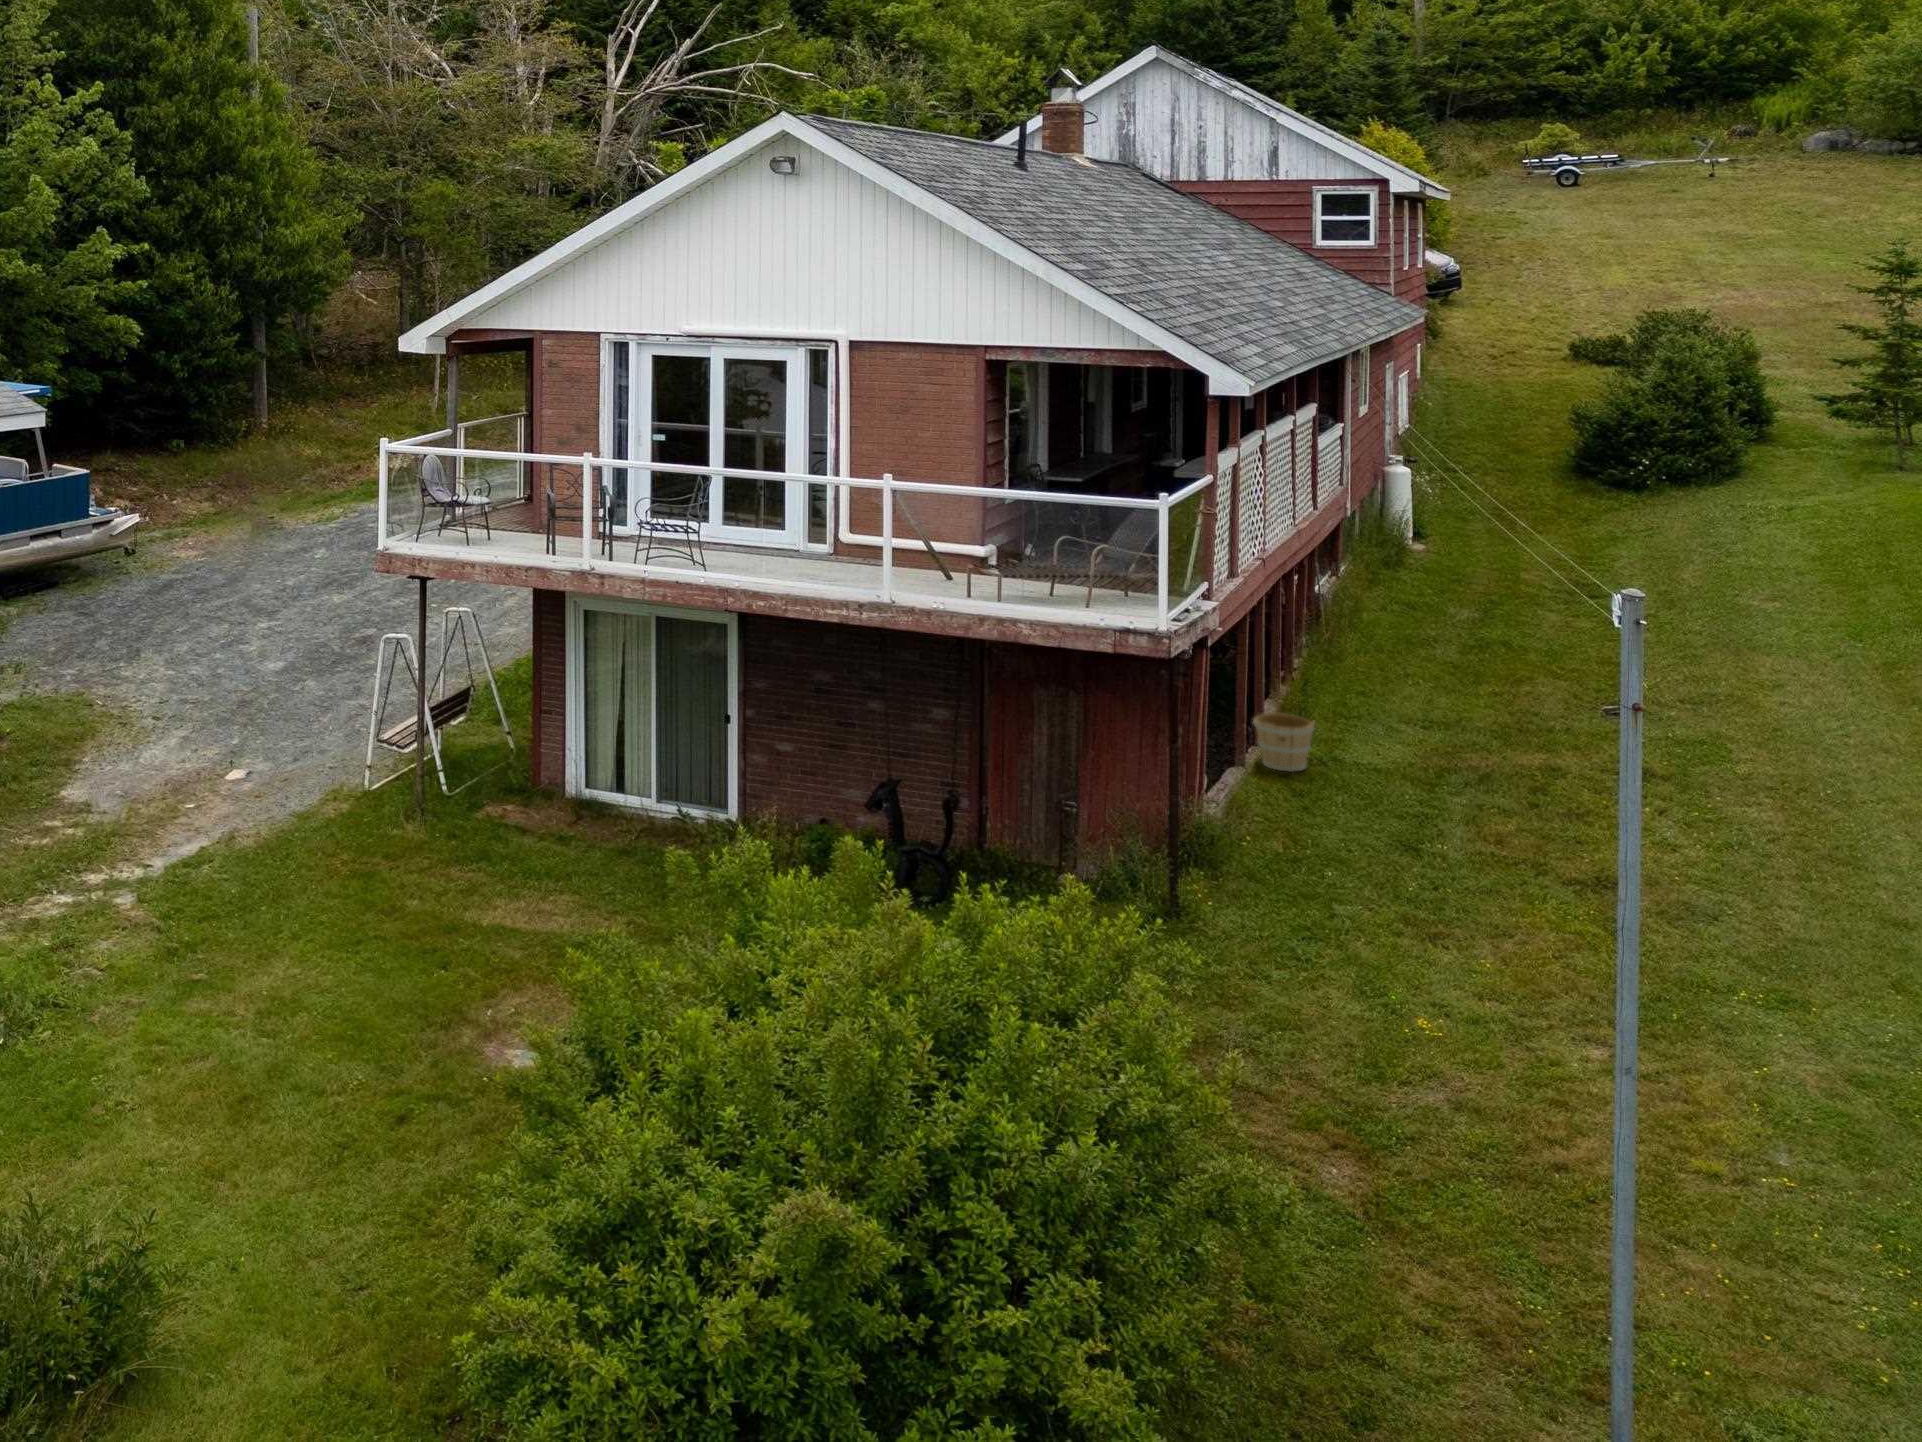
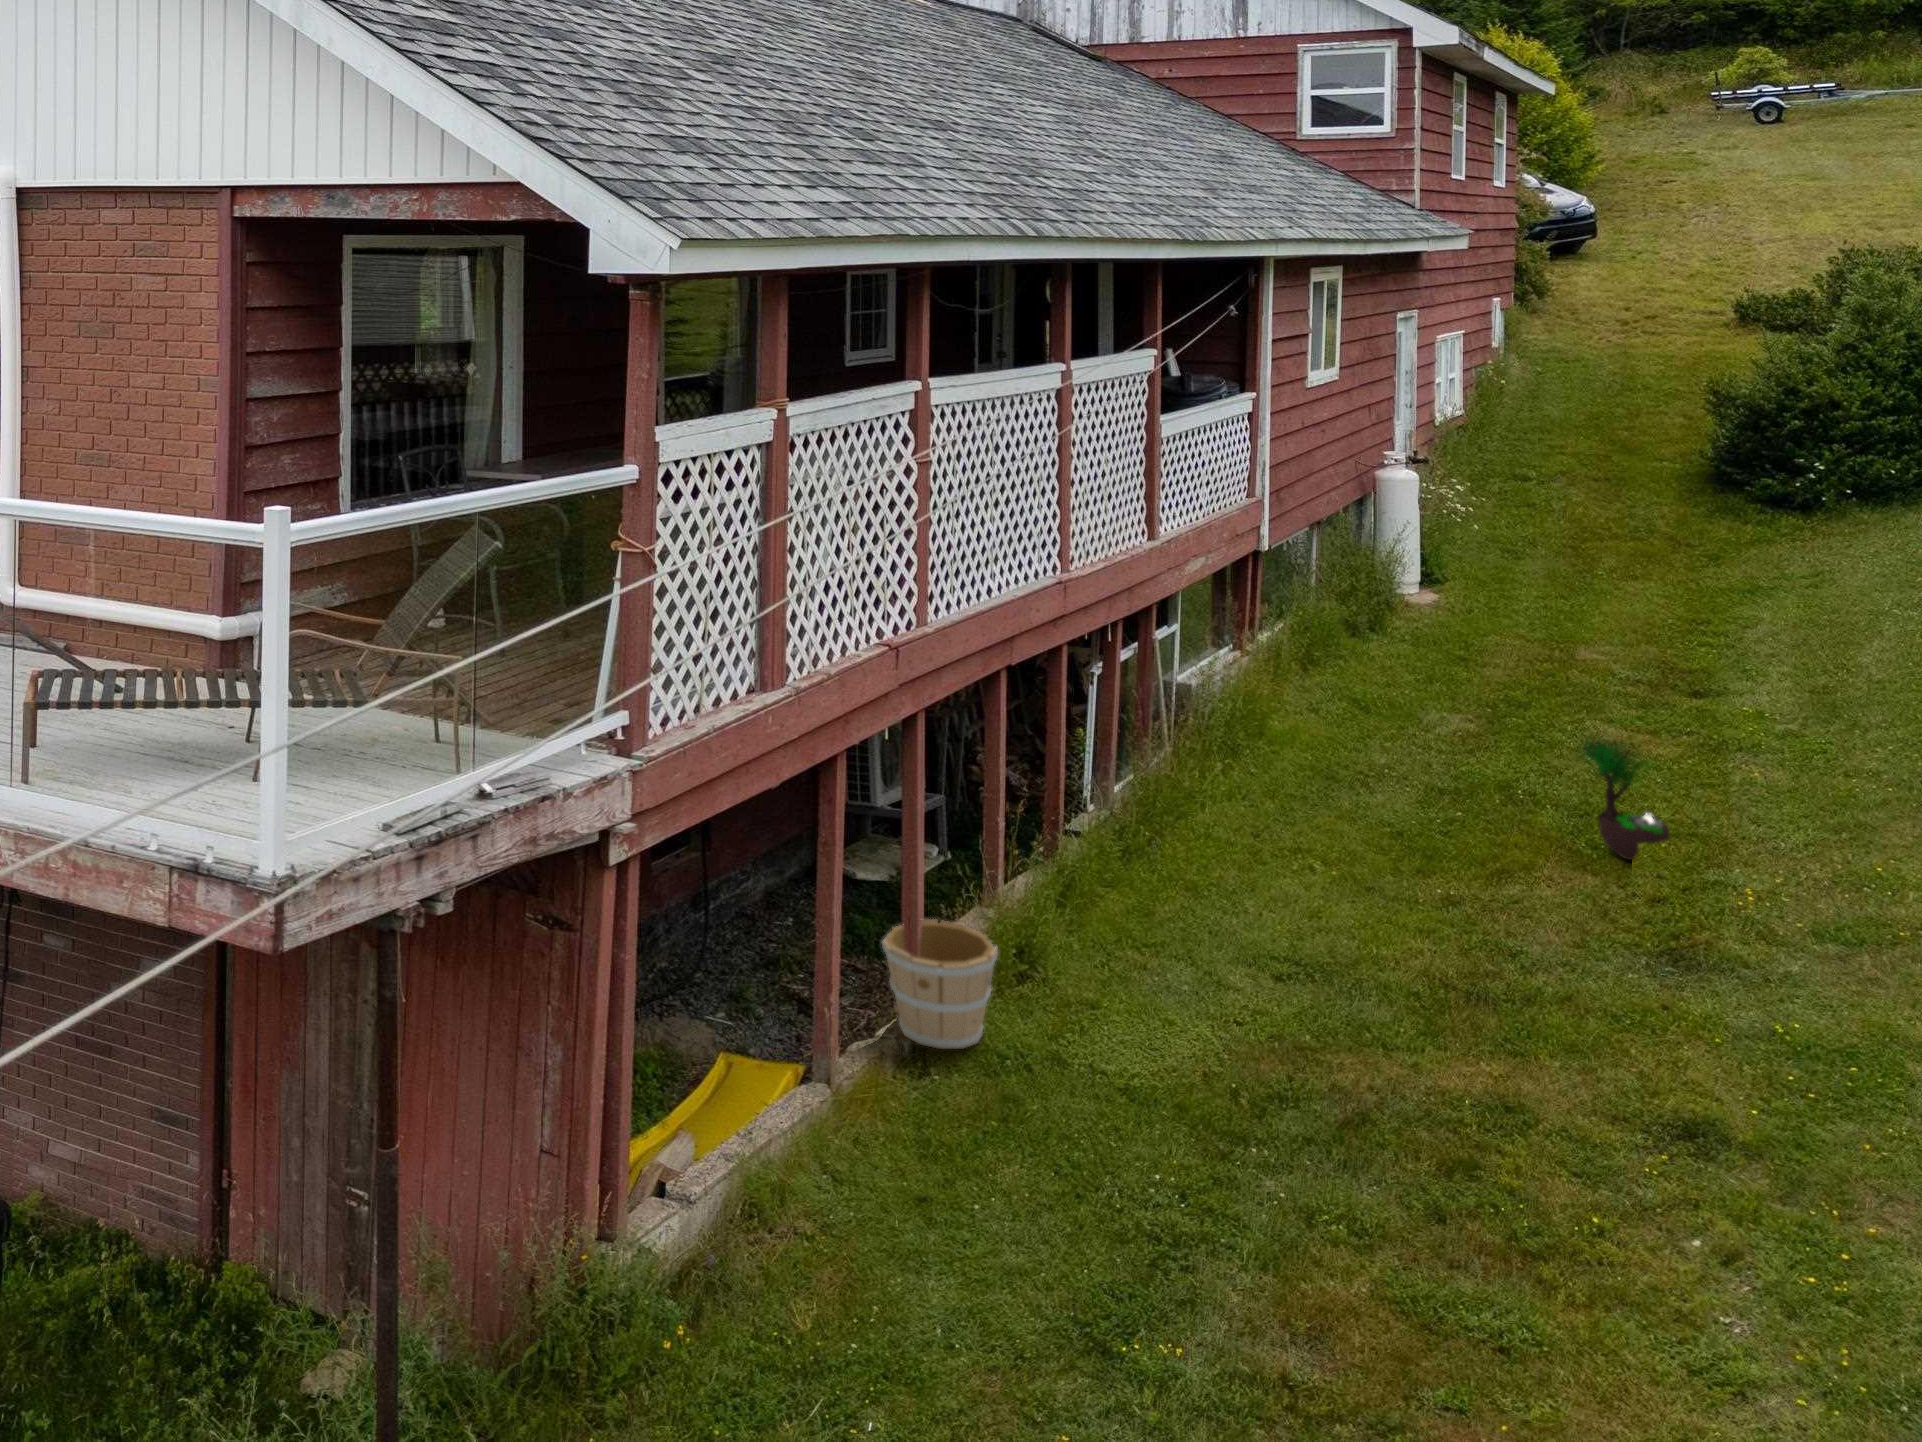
potted tree: none [1553,612,1604,685] -> present [1578,731,1669,860]

